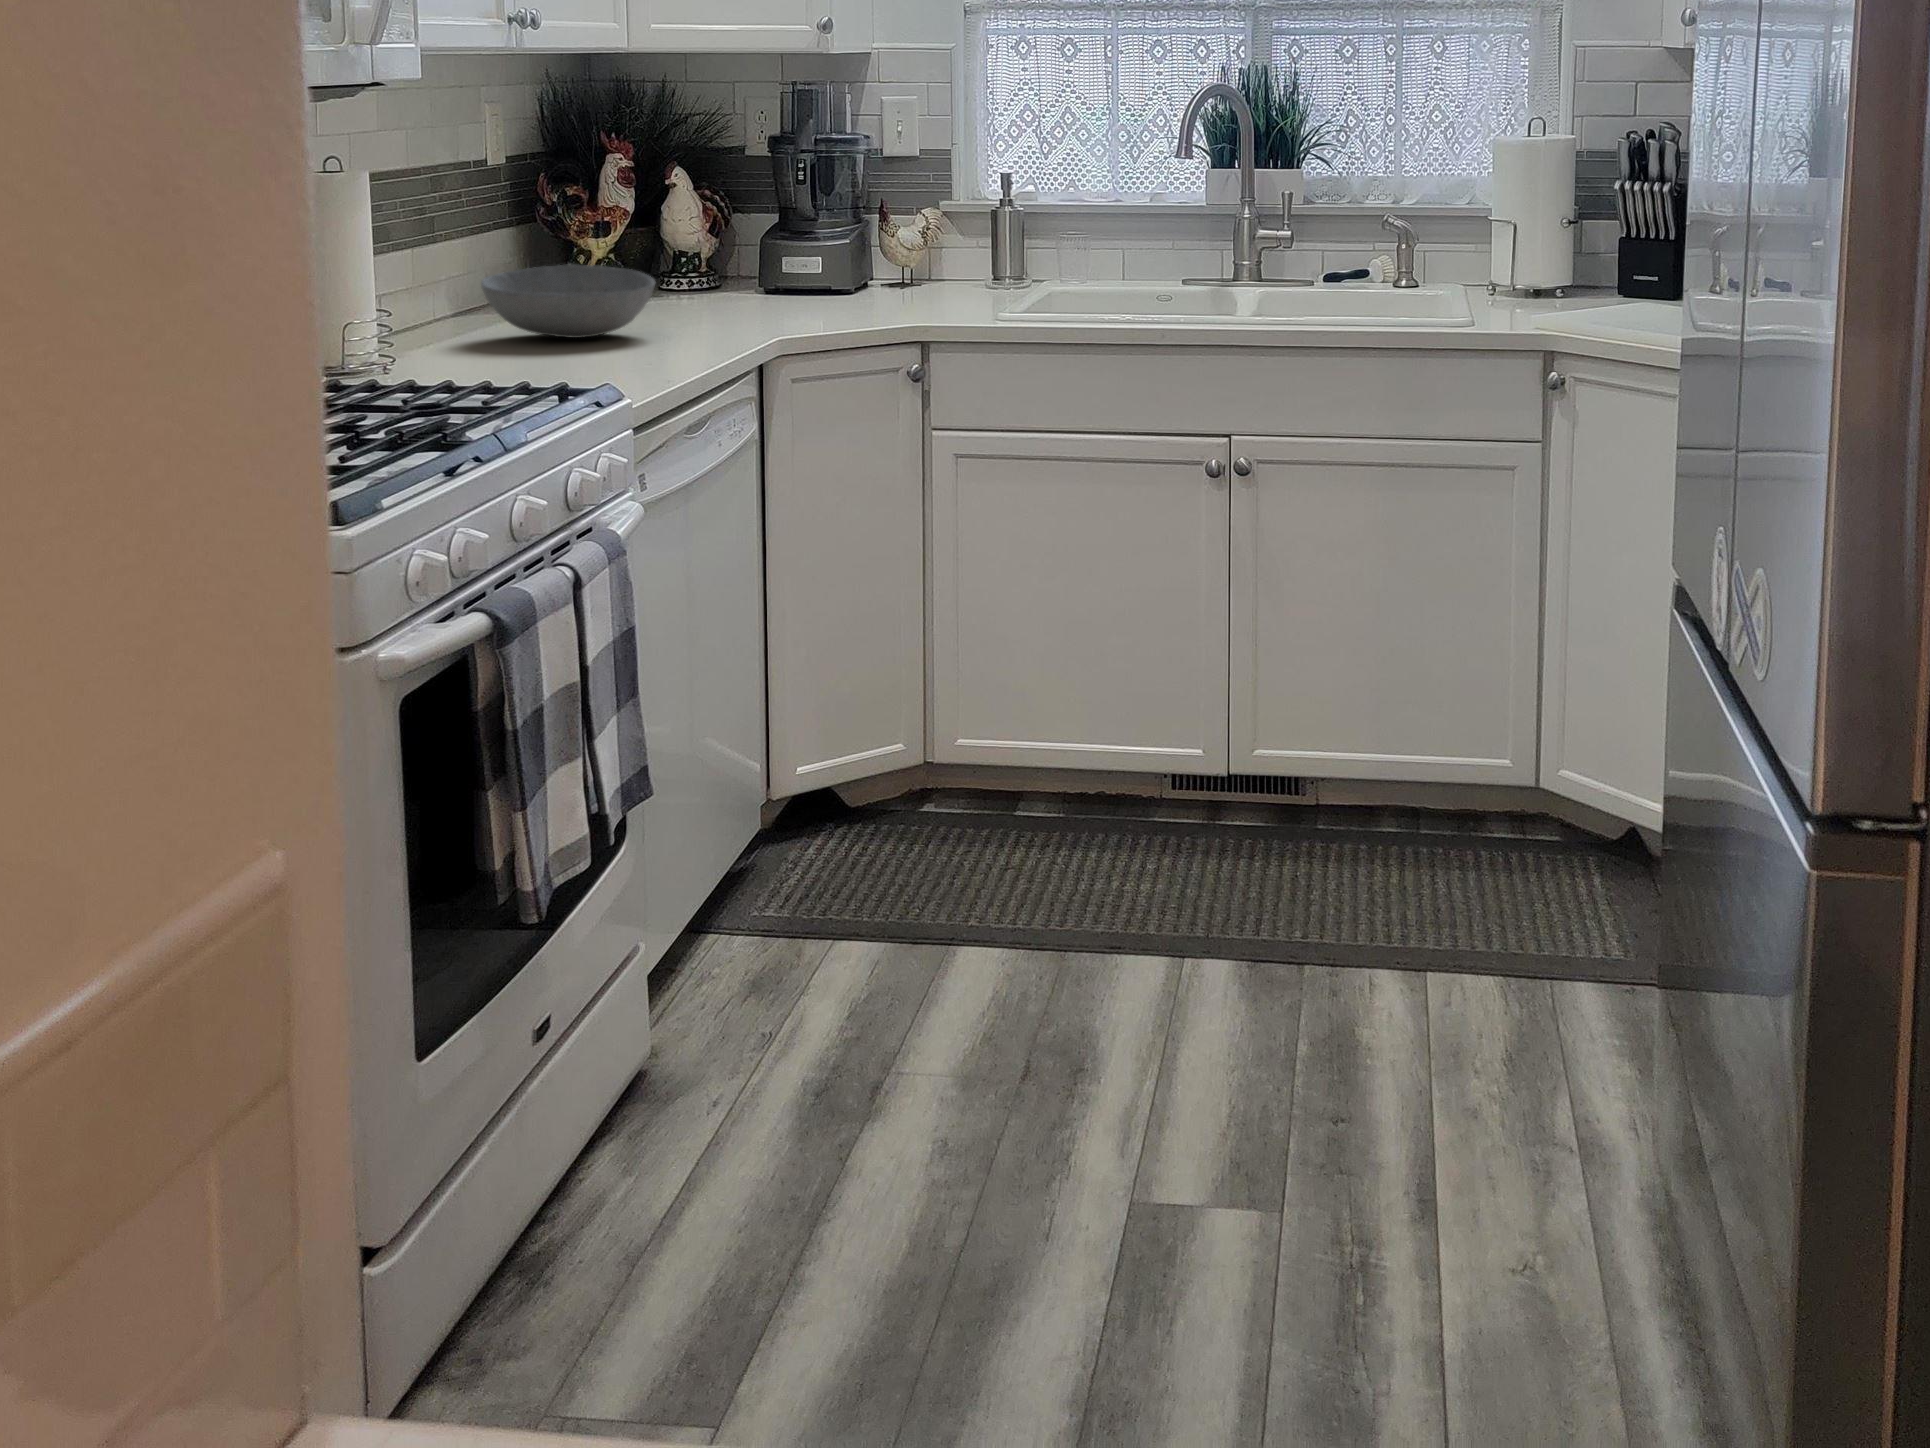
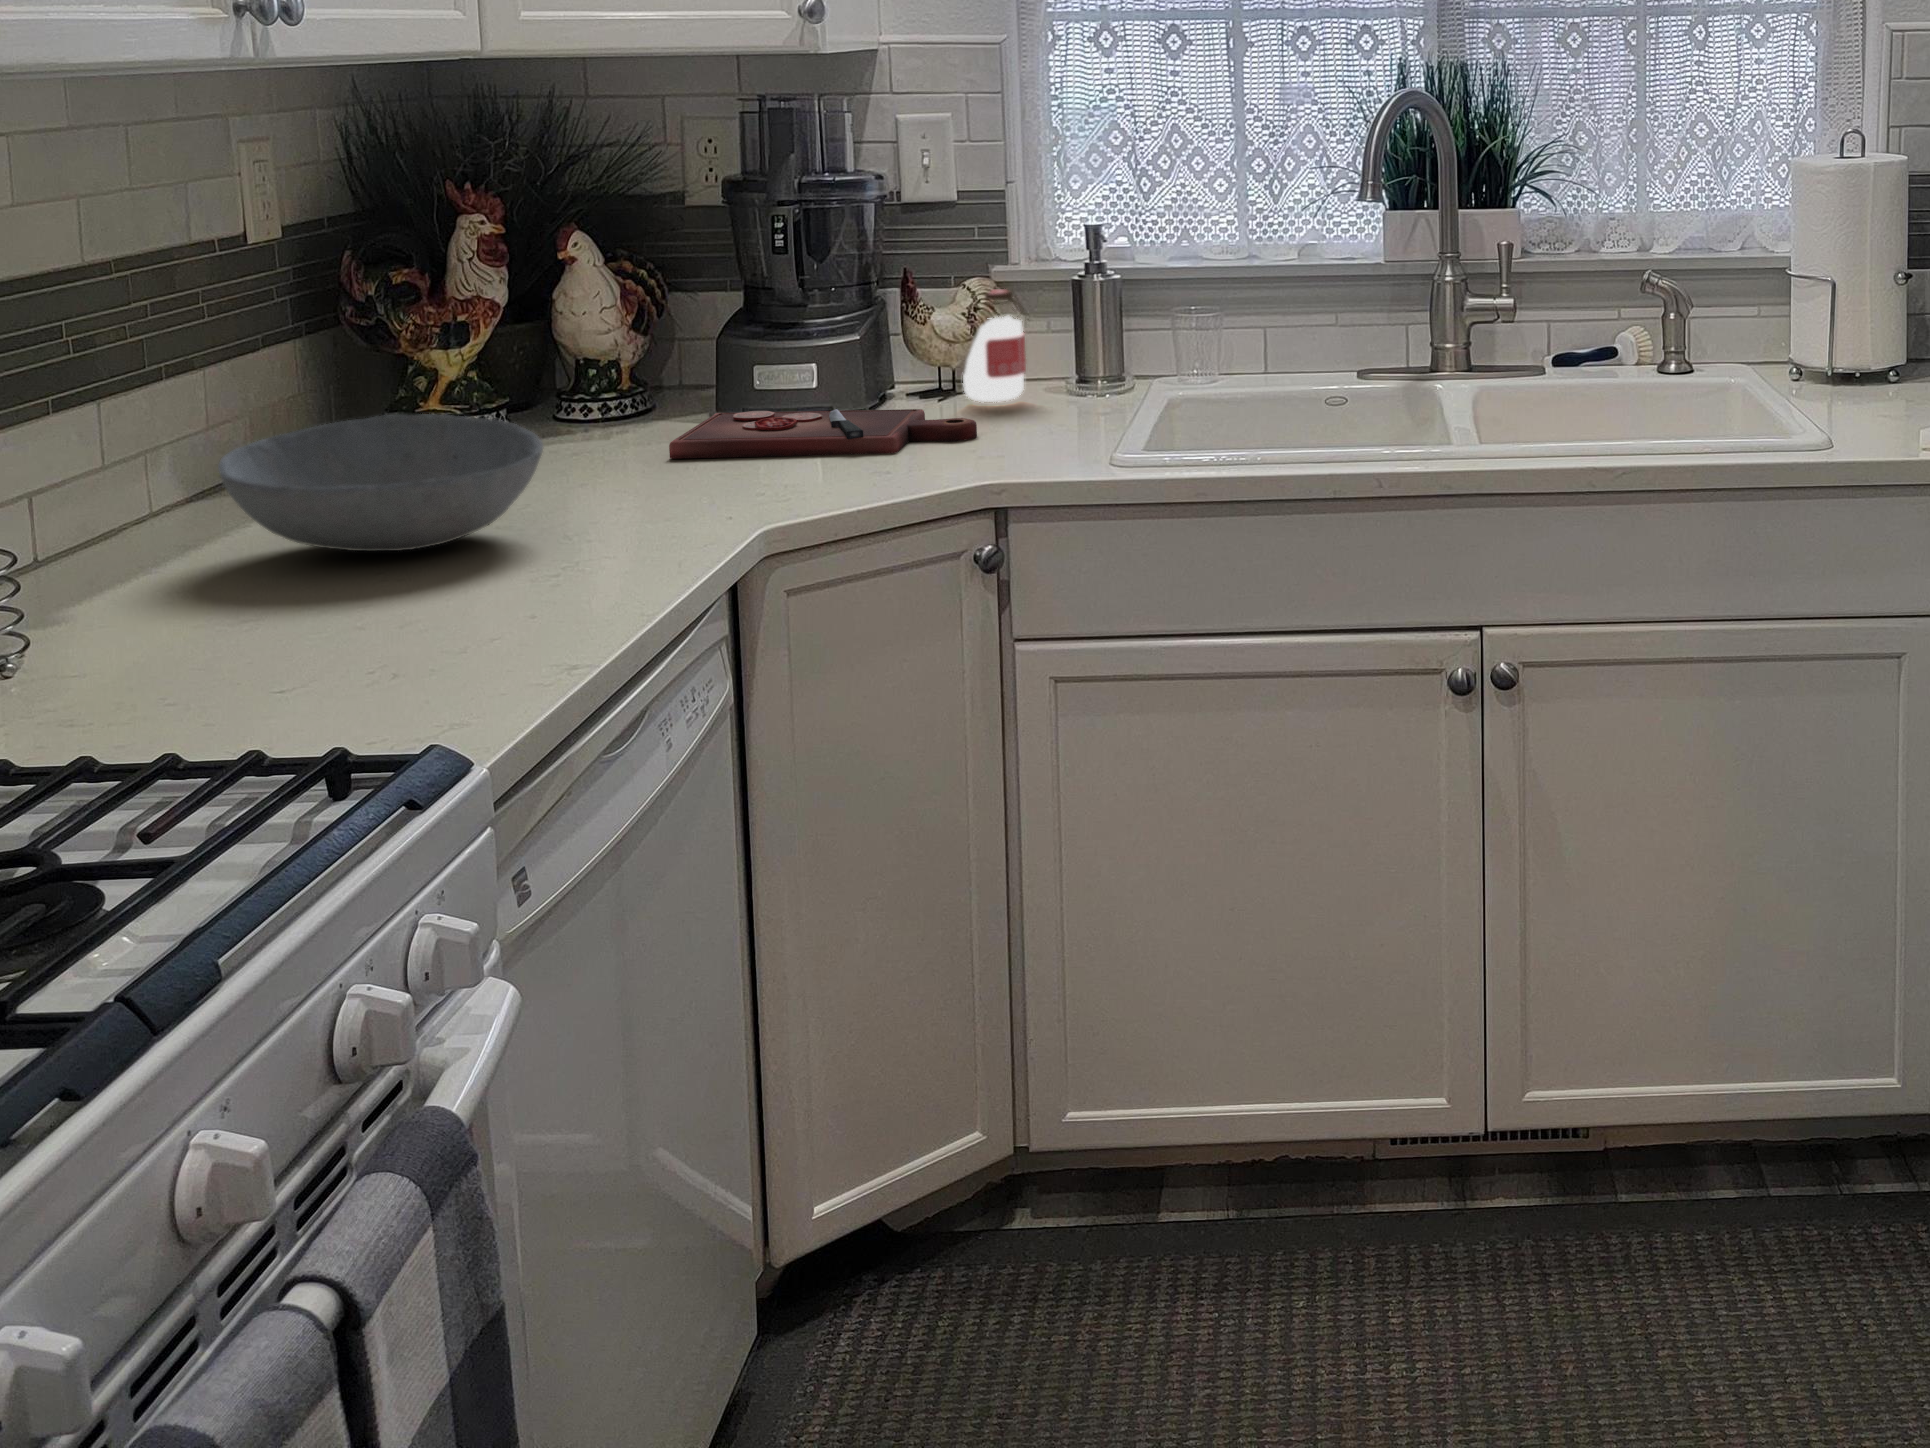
jar: none [916,216,962,292] -> present [963,289,1026,402]
cutting board: none [728,287,920,312] -> present [669,409,977,459]

